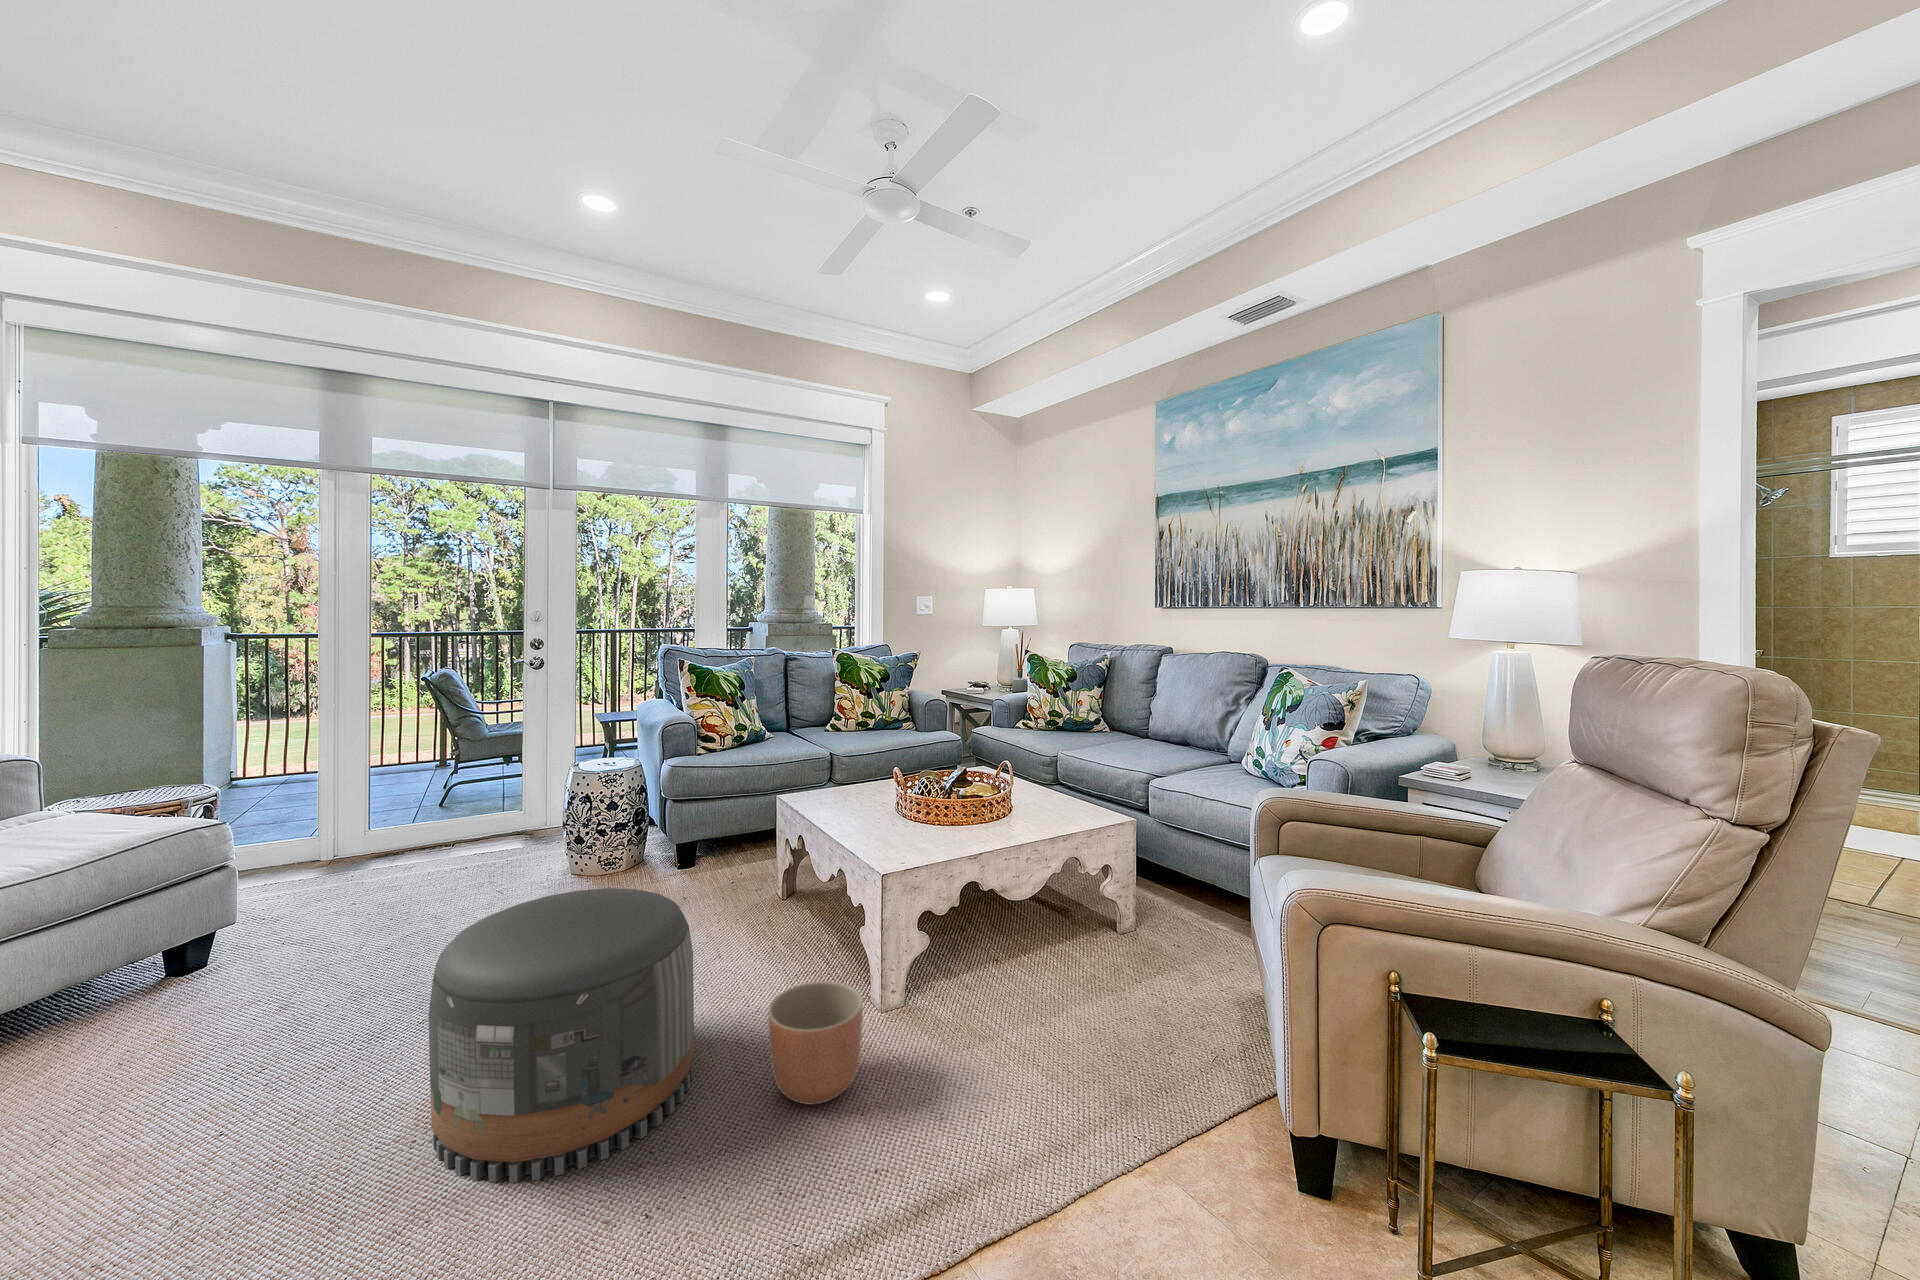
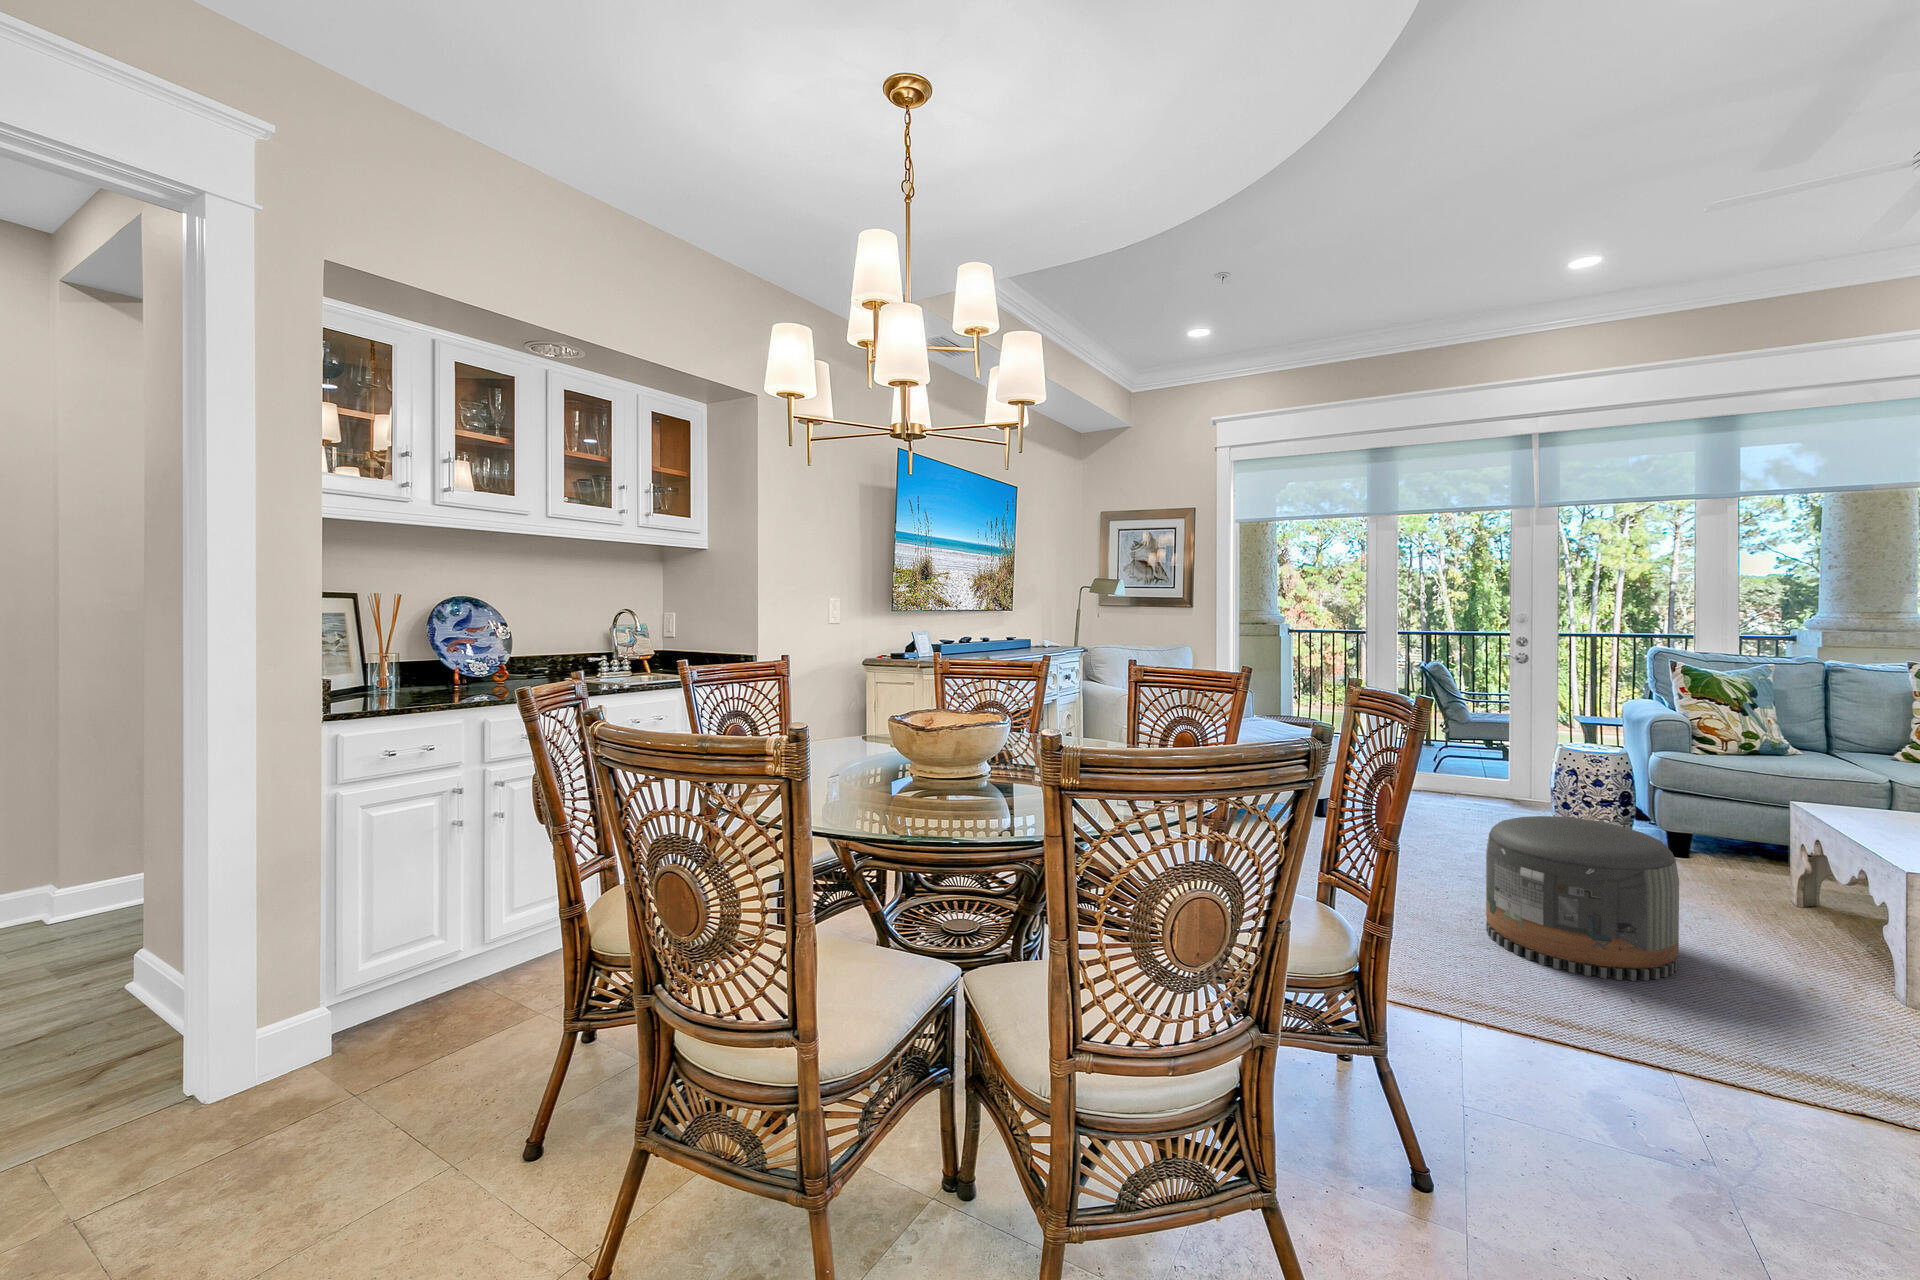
planter: present [768,981,863,1105] -> none [1751,933,1862,1027]

